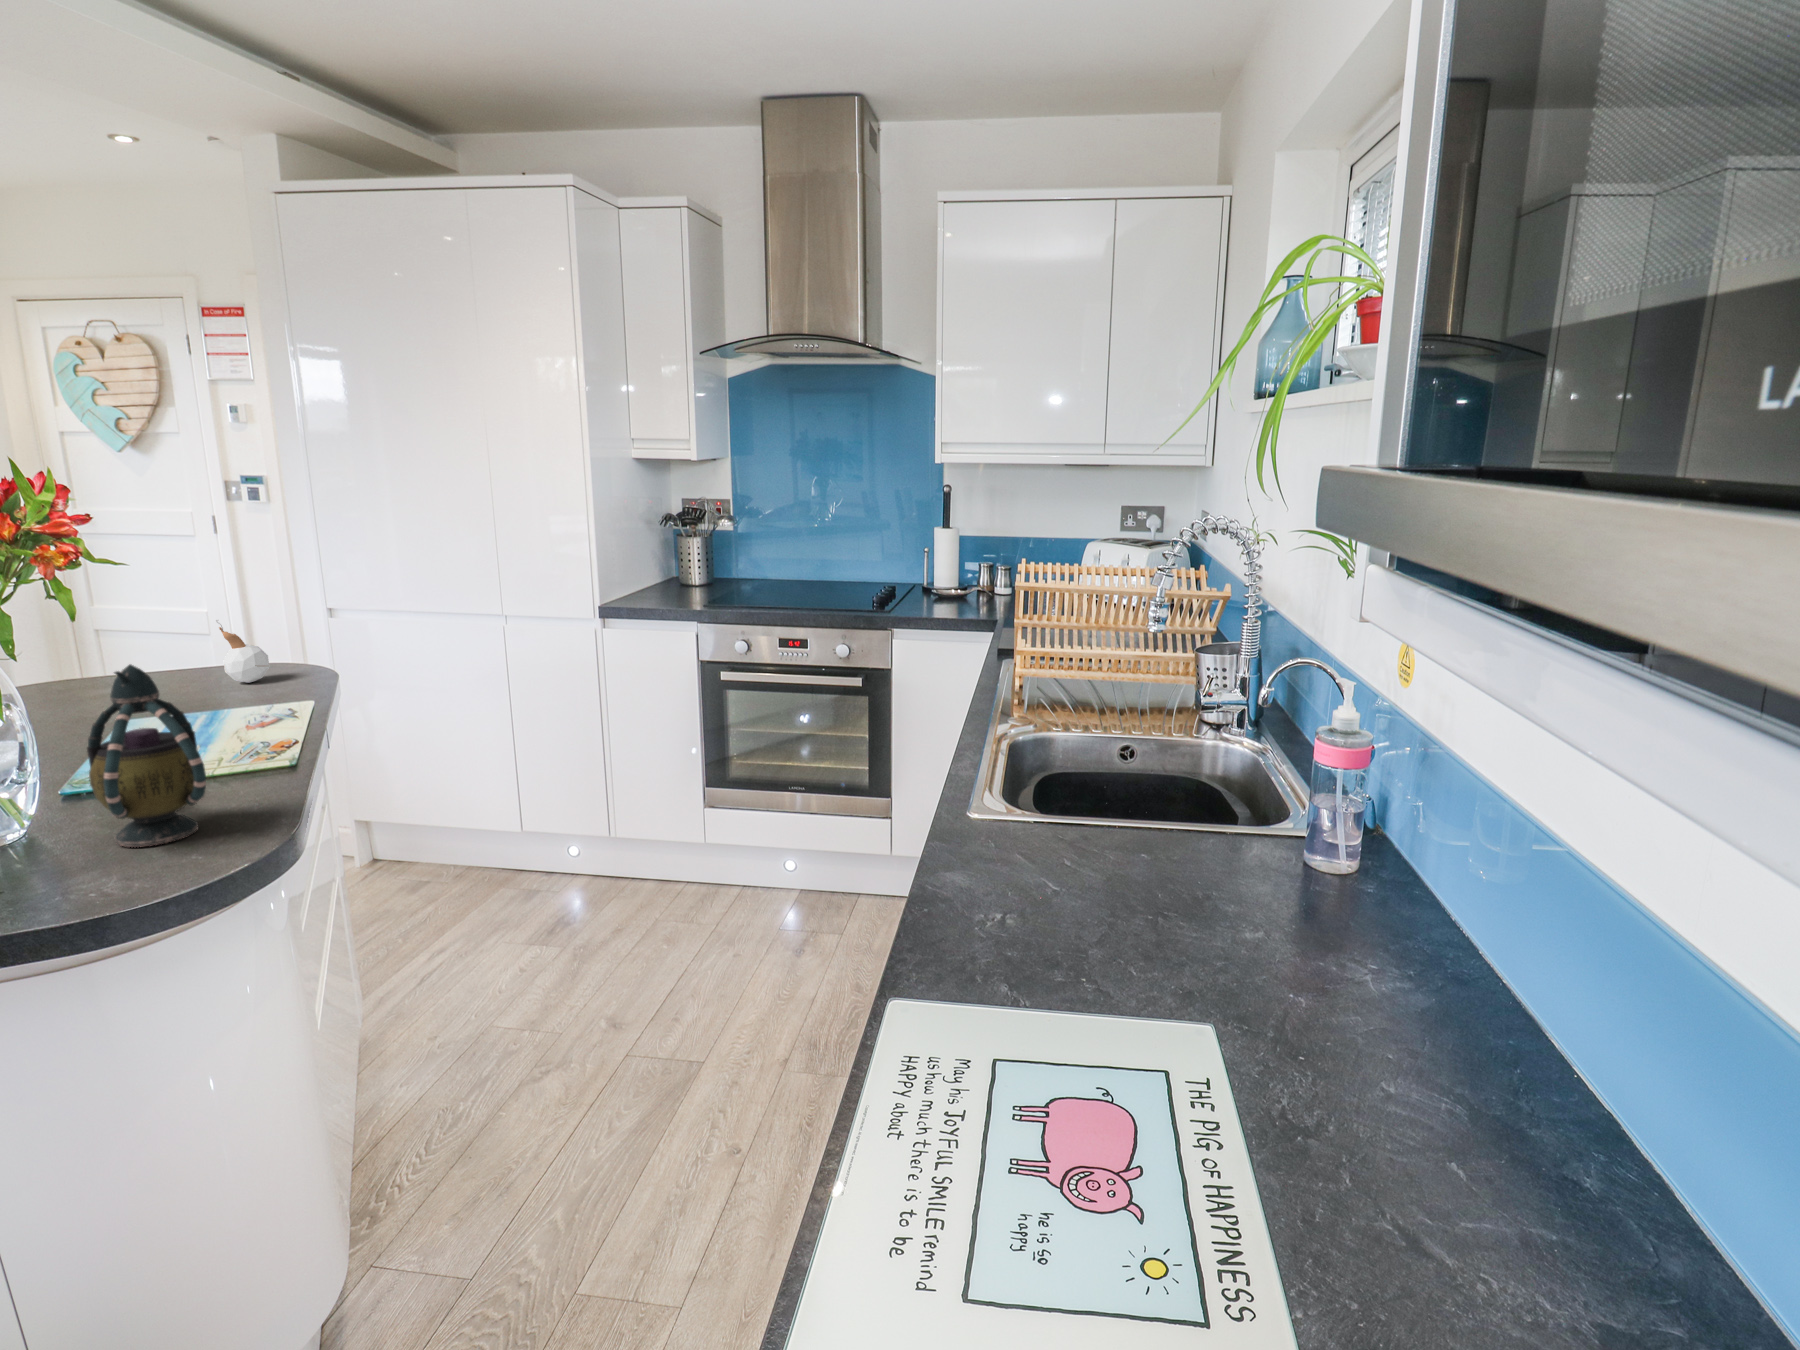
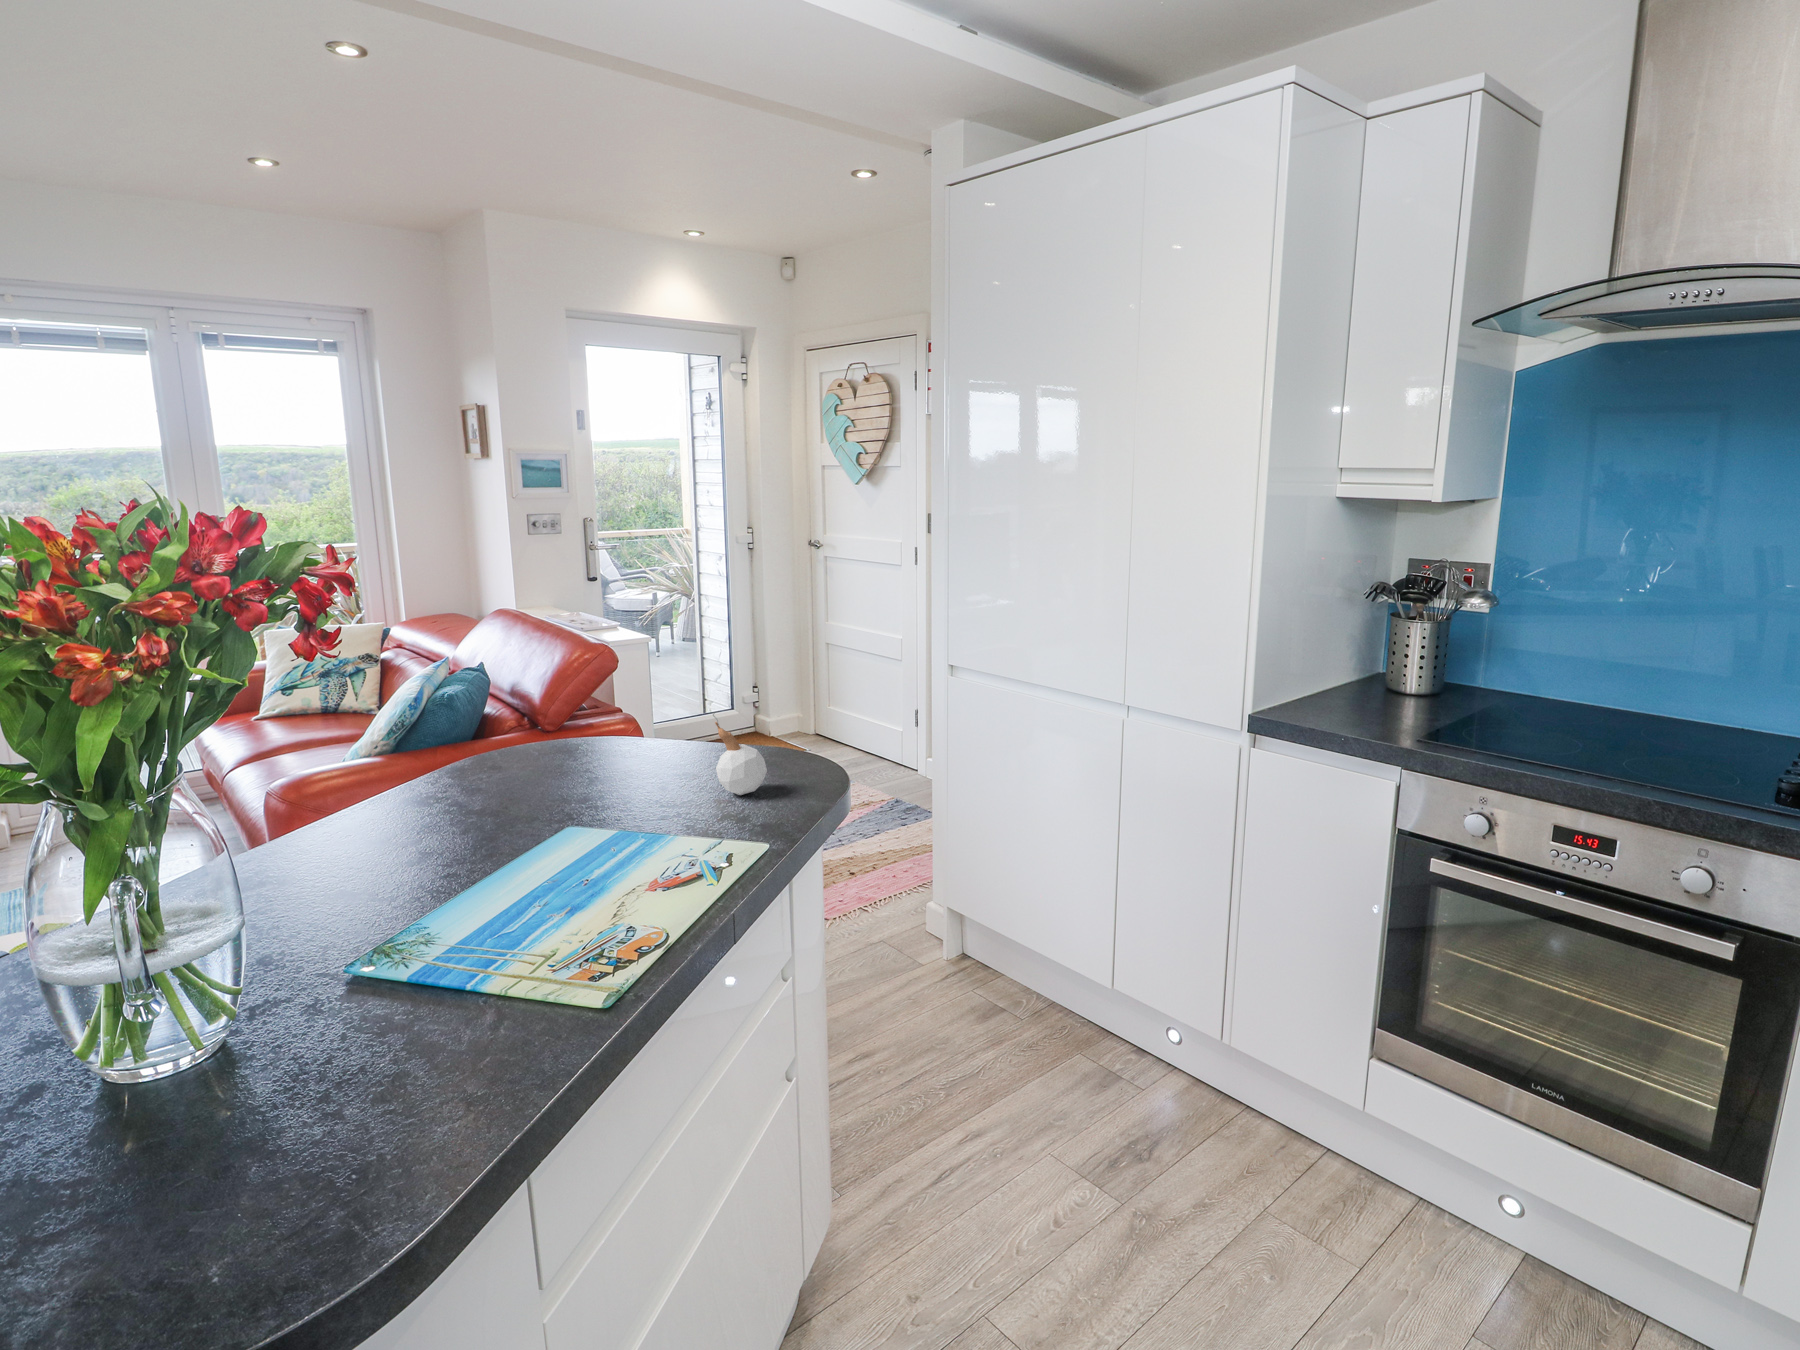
teapot: present [87,664,206,847] -> none [94,896,367,1212]

